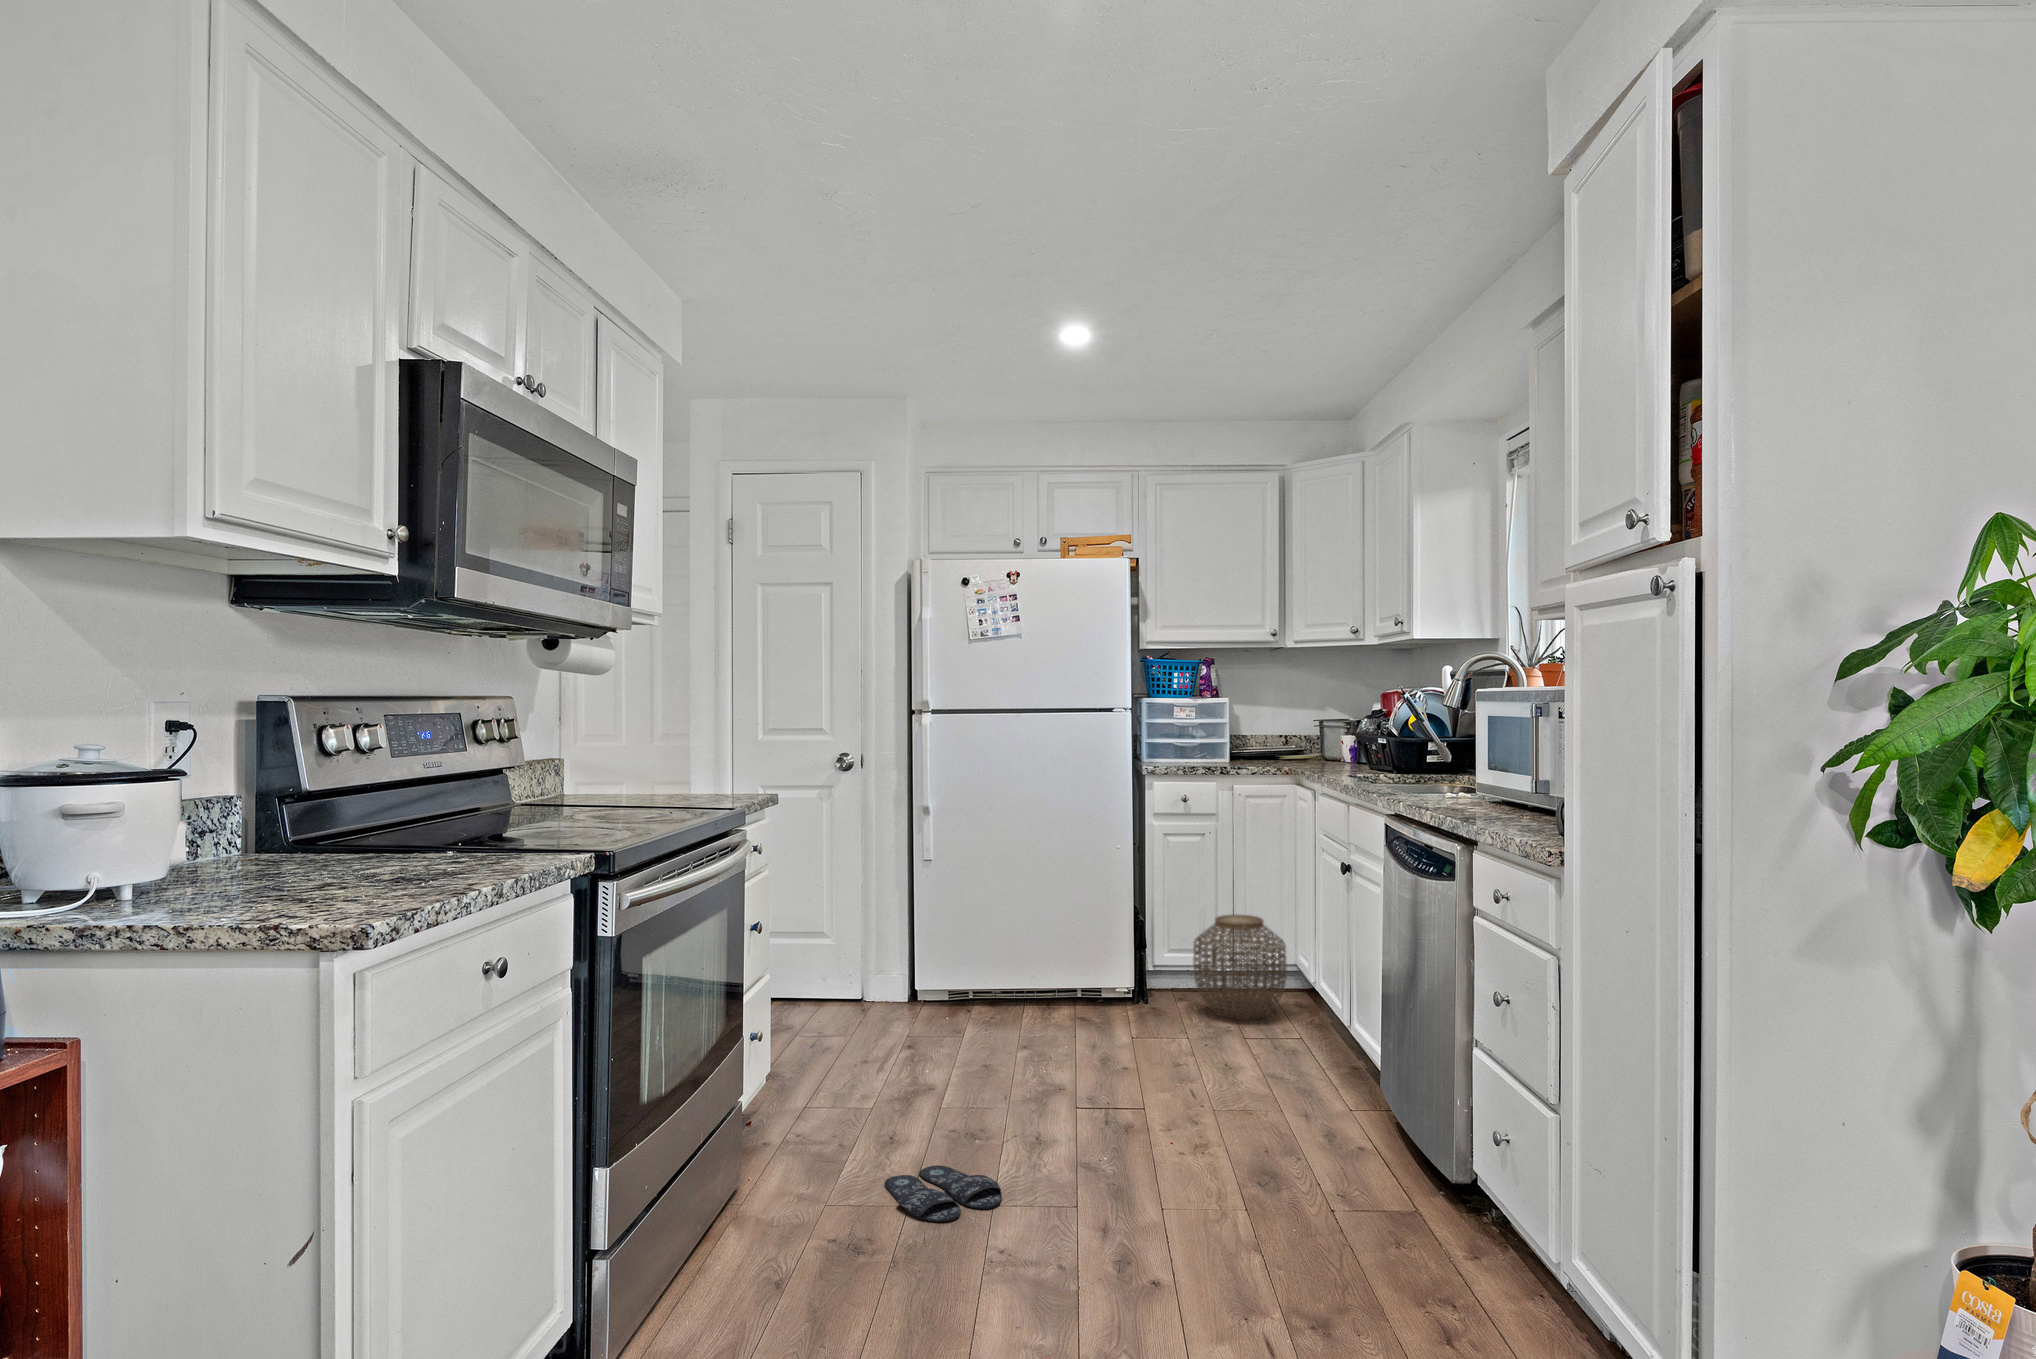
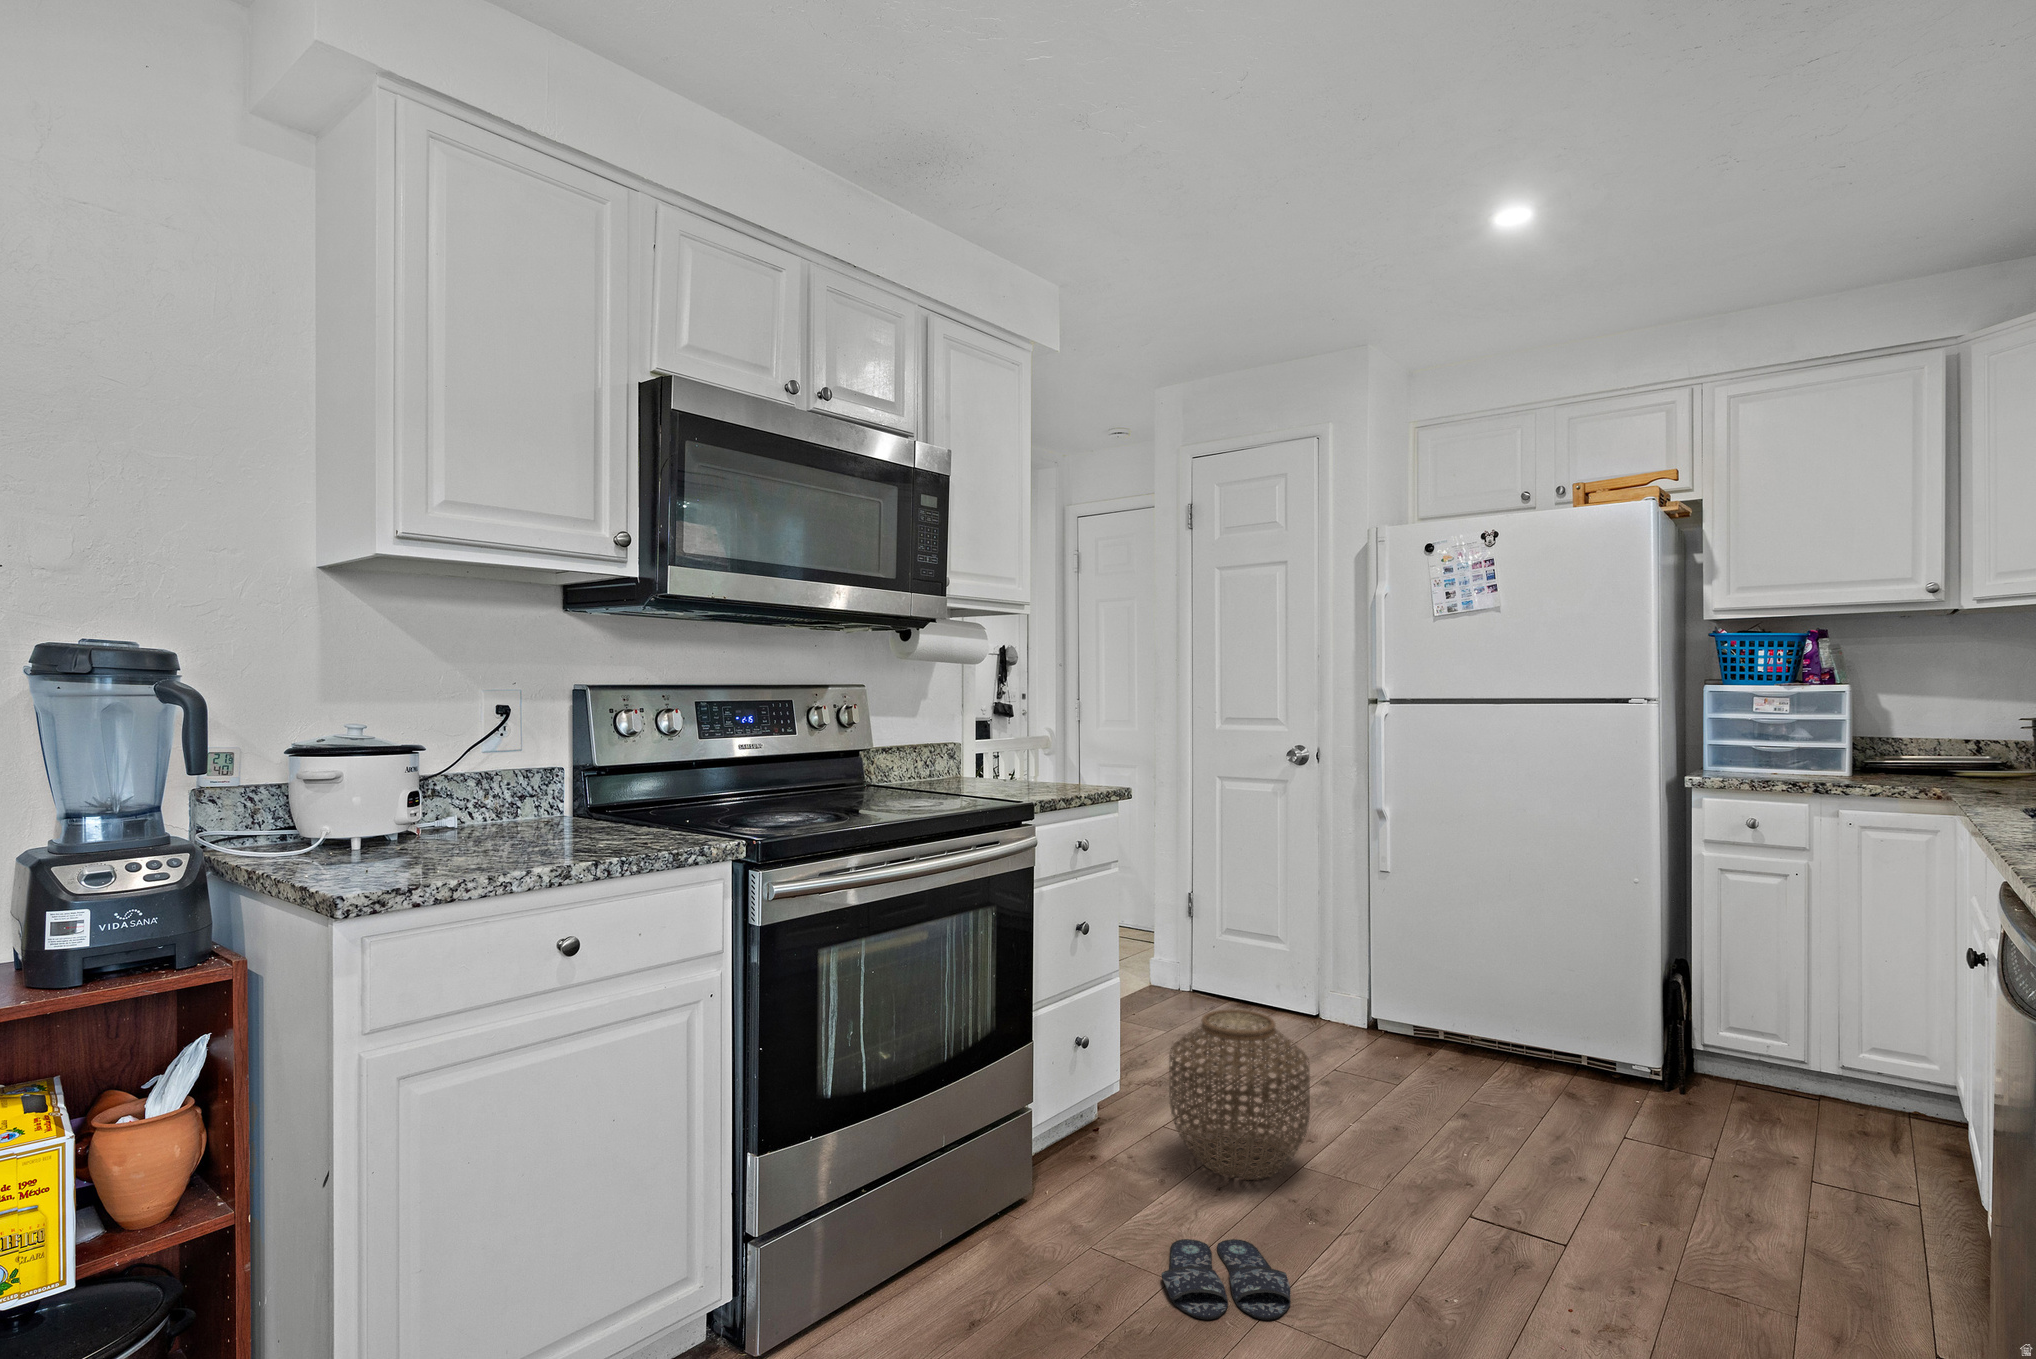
woven basket: present [1193,915,1287,1020] -> present [1169,1009,1310,1180]

